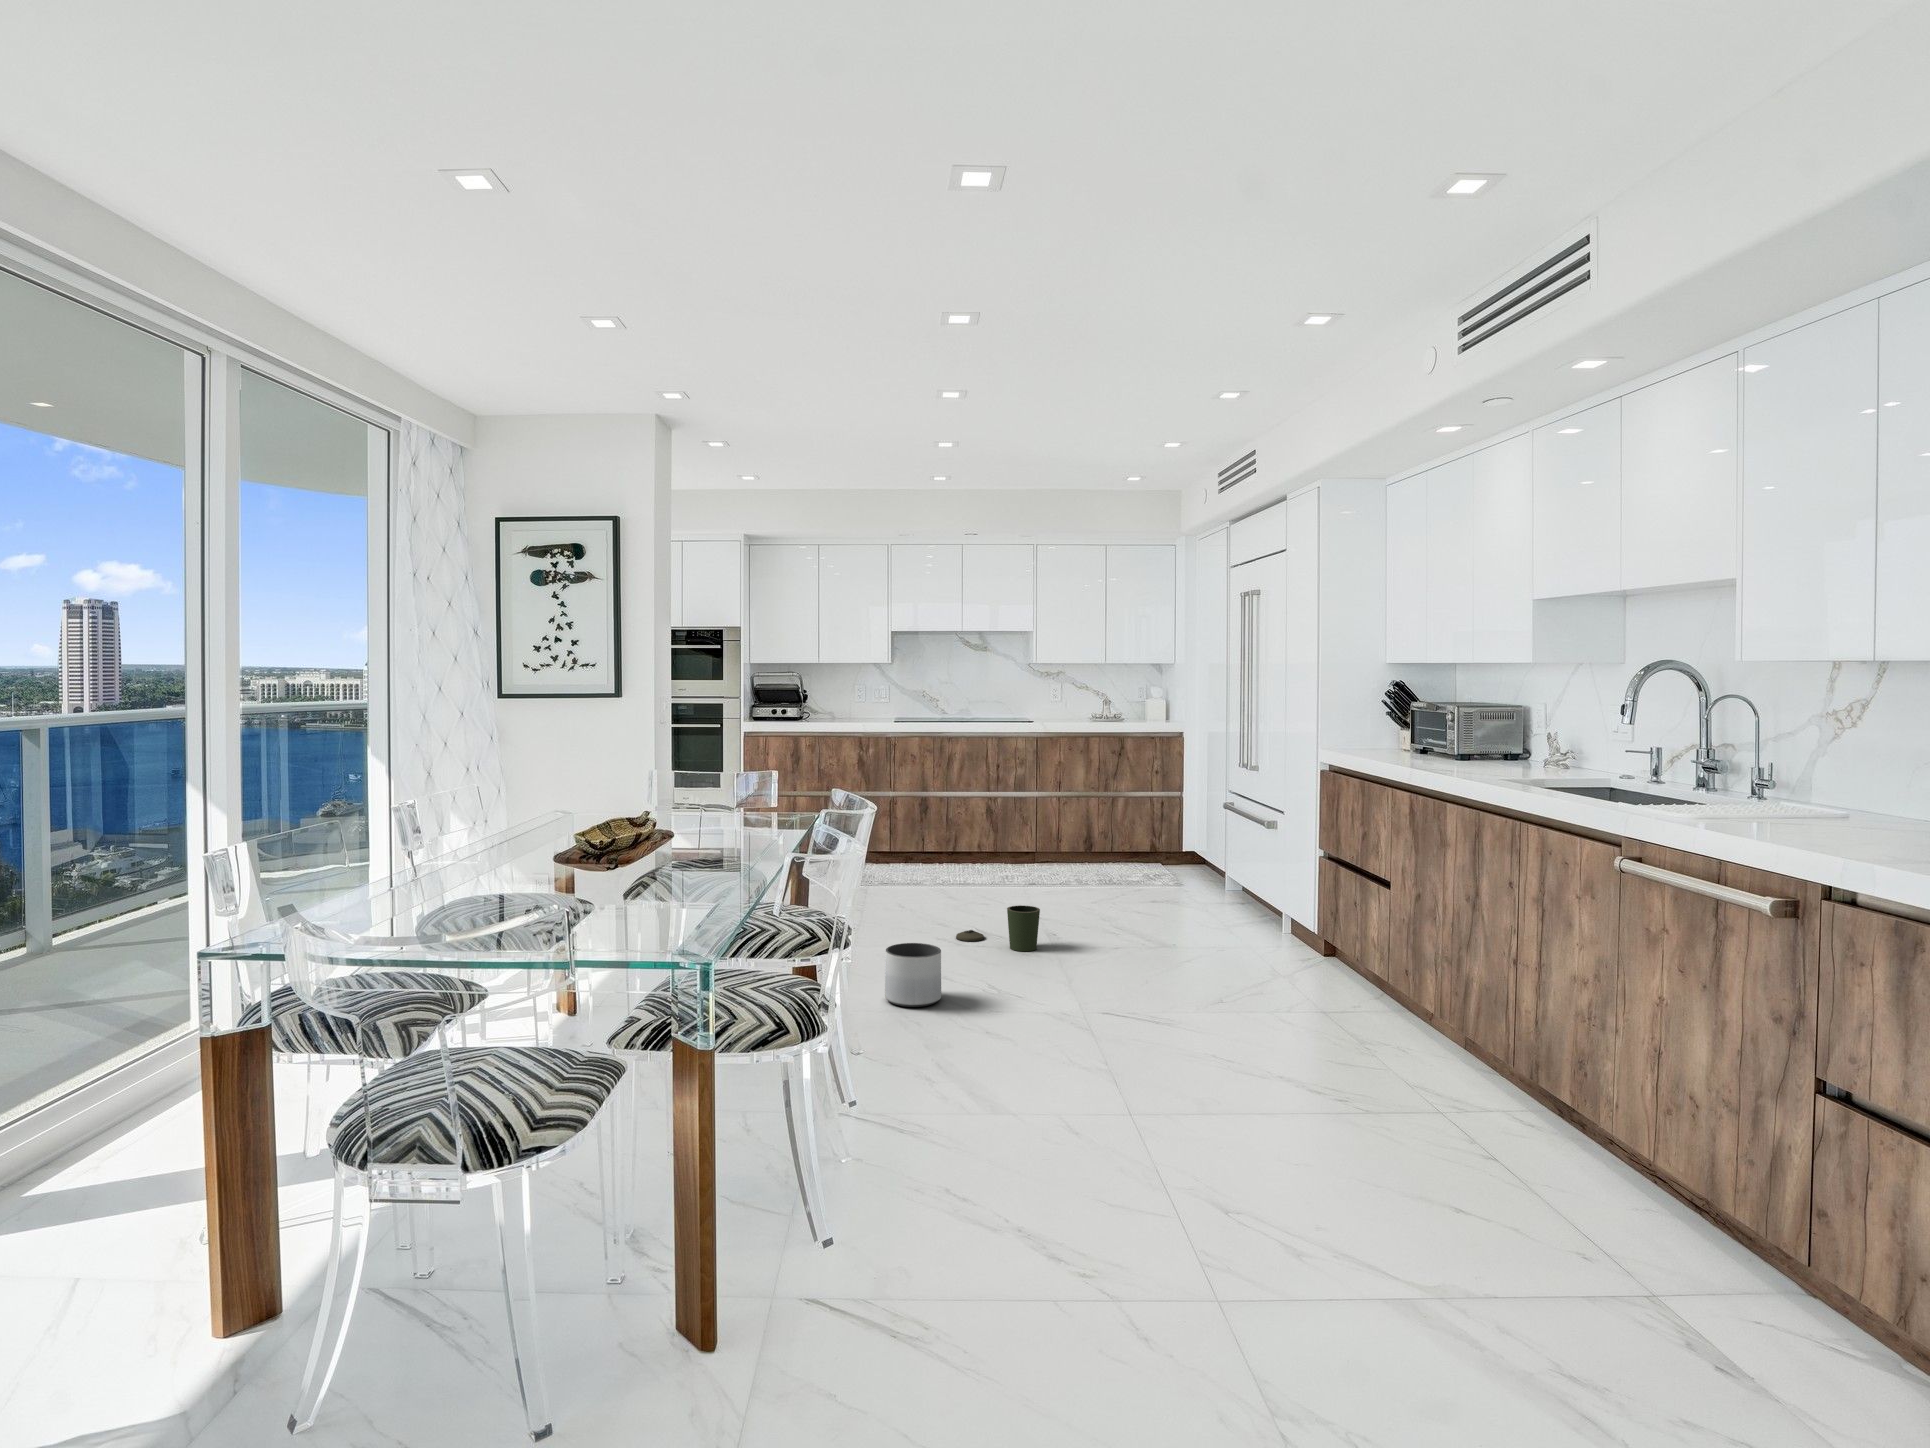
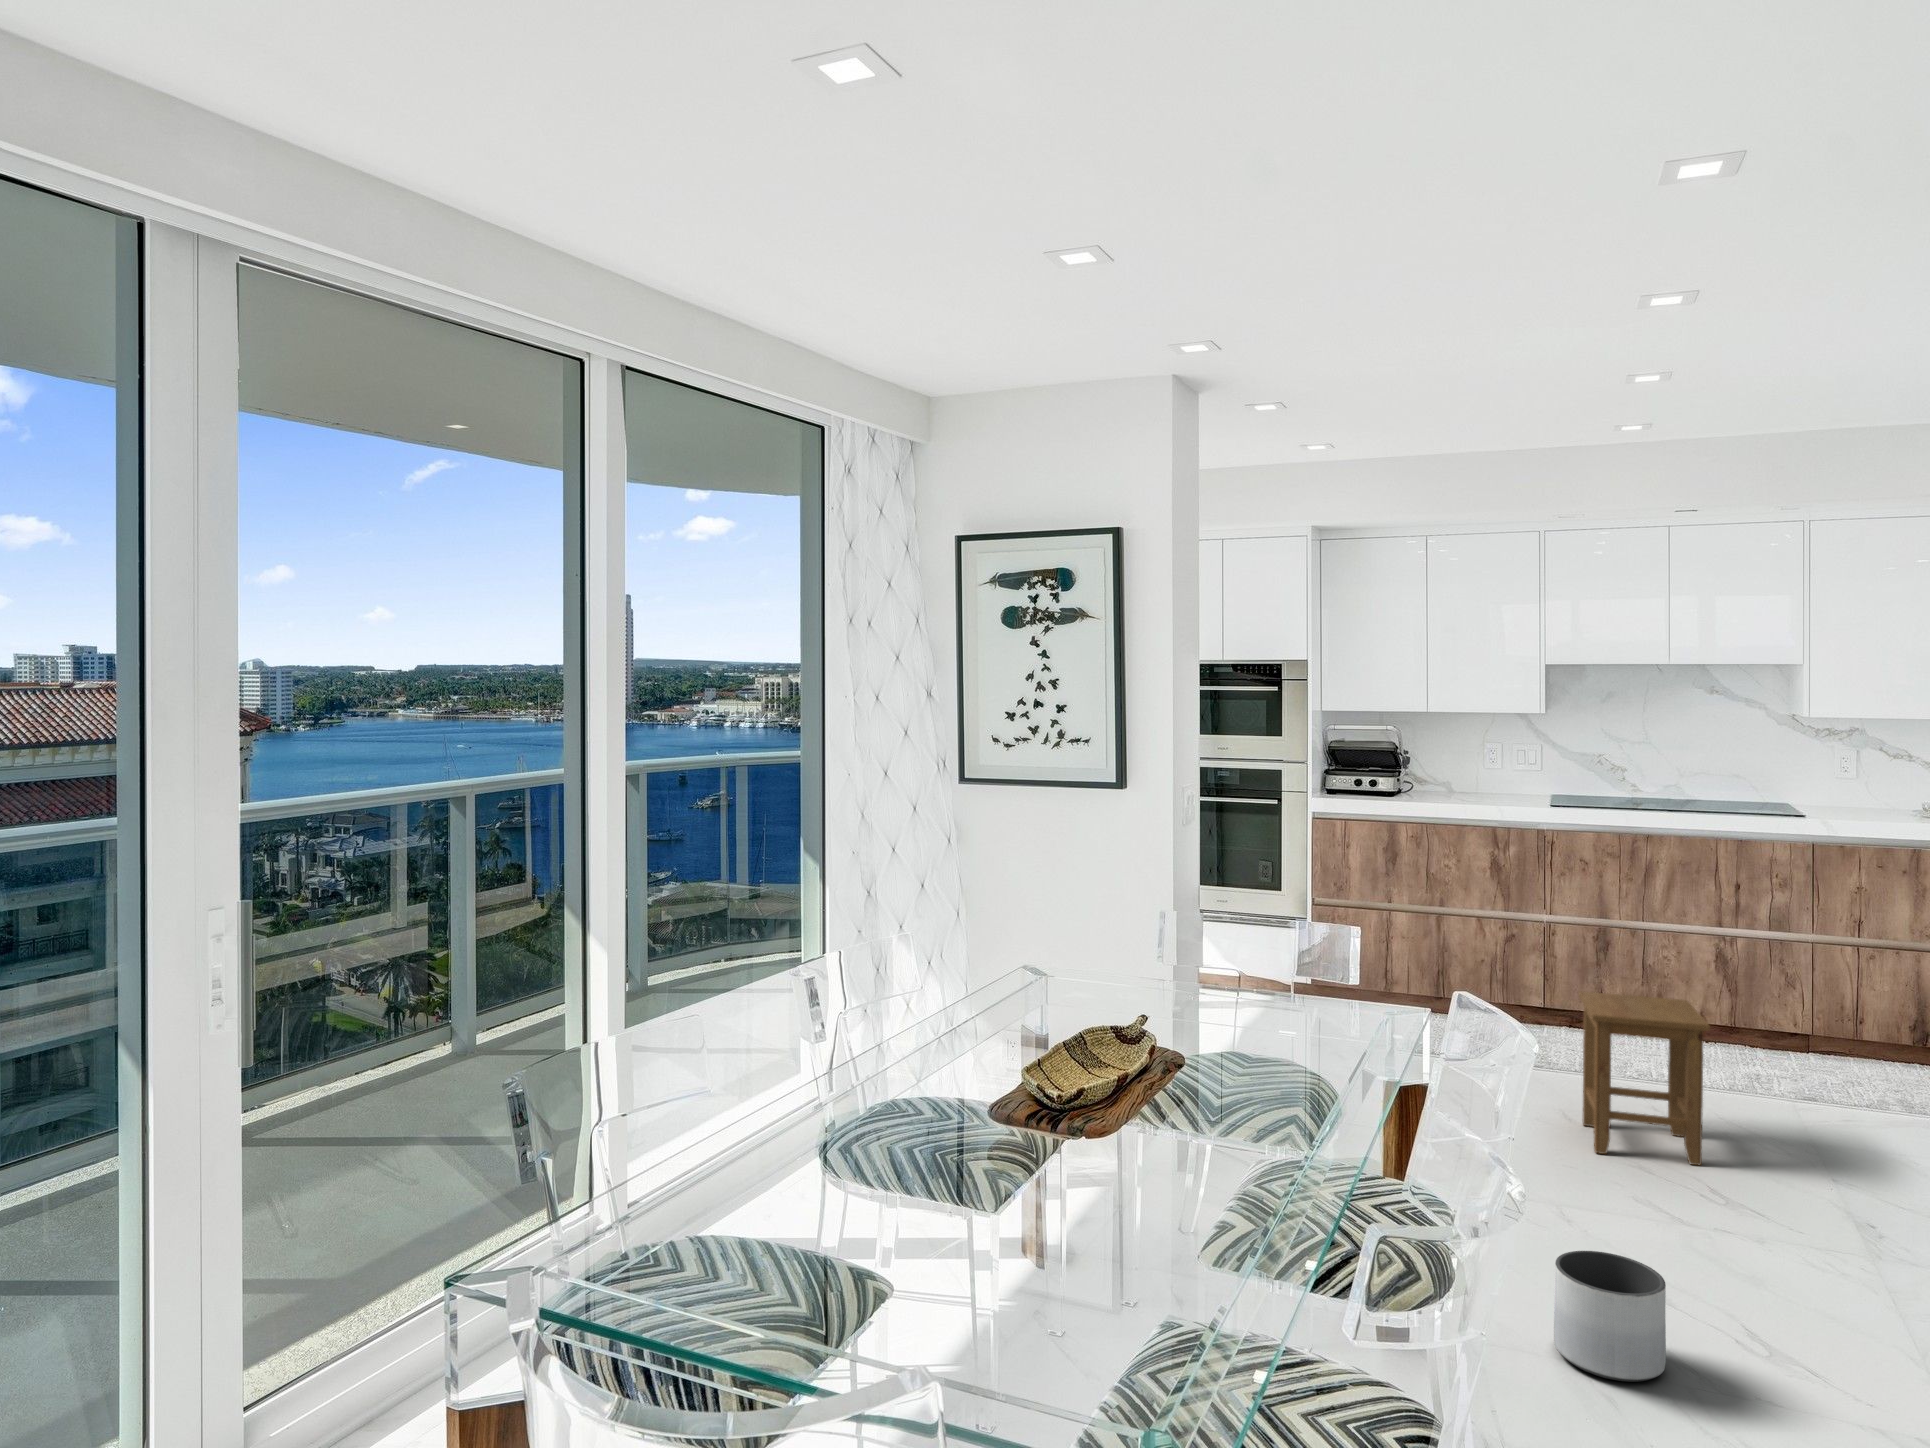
stool: none [906,824,974,918] -> present [1579,991,1710,1165]
trash can: present [956,905,1040,951] -> none [1679,1181,1857,1272]

